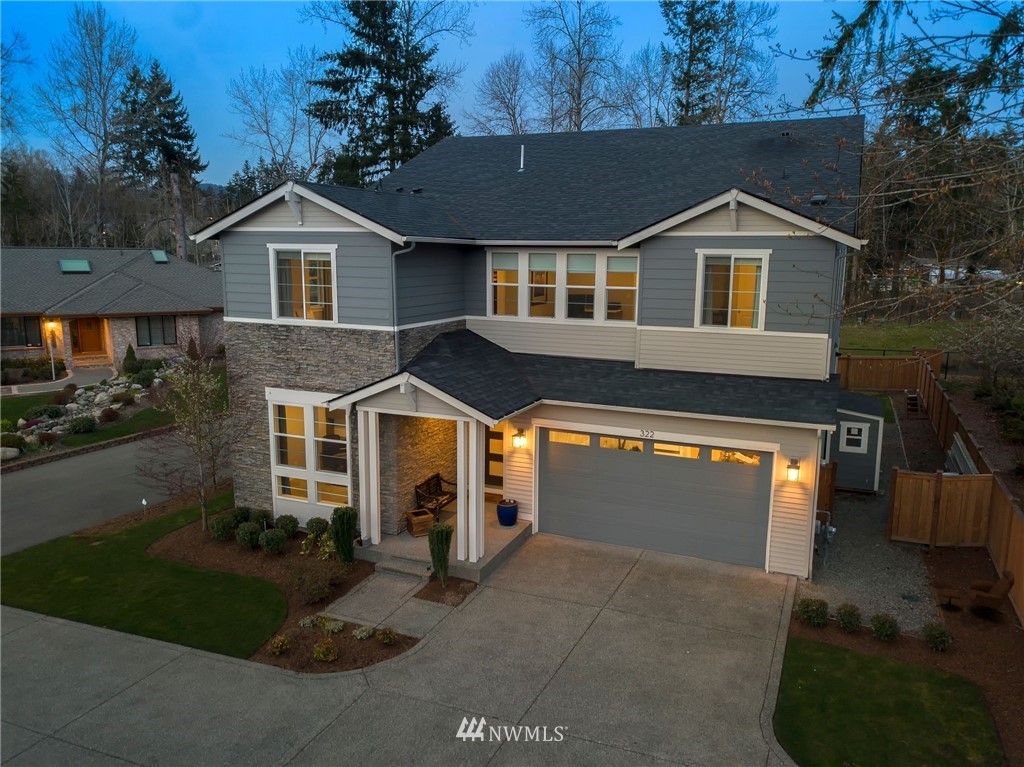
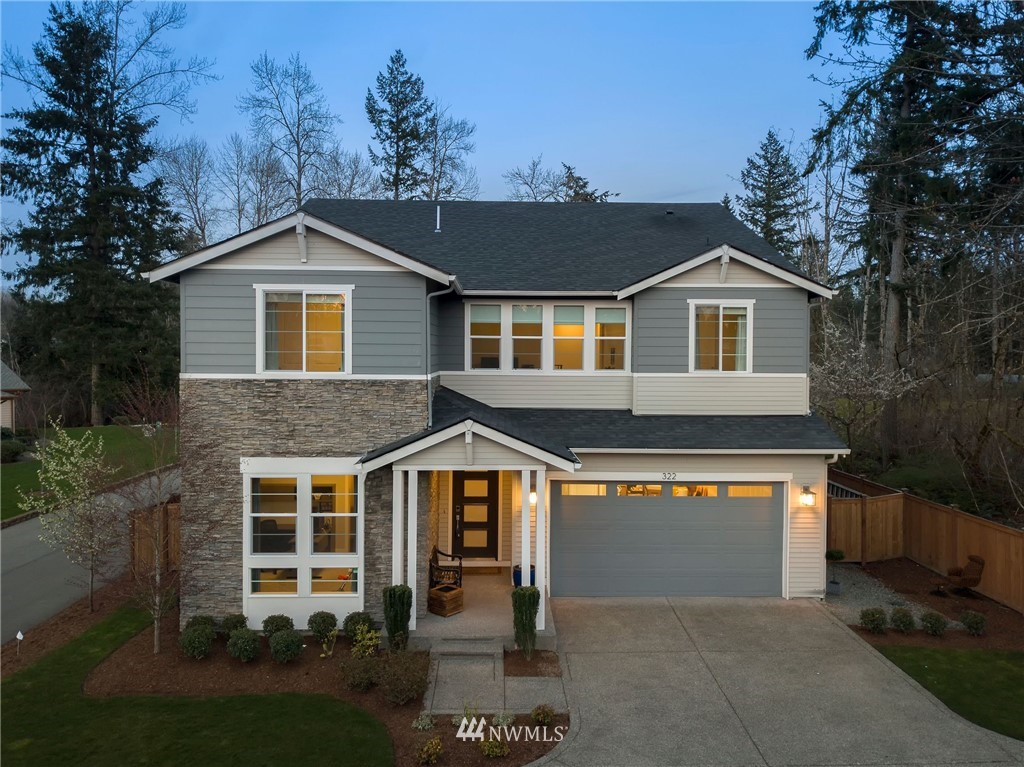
potted tree: none [810,536,835,587] -> present [825,549,845,595]

